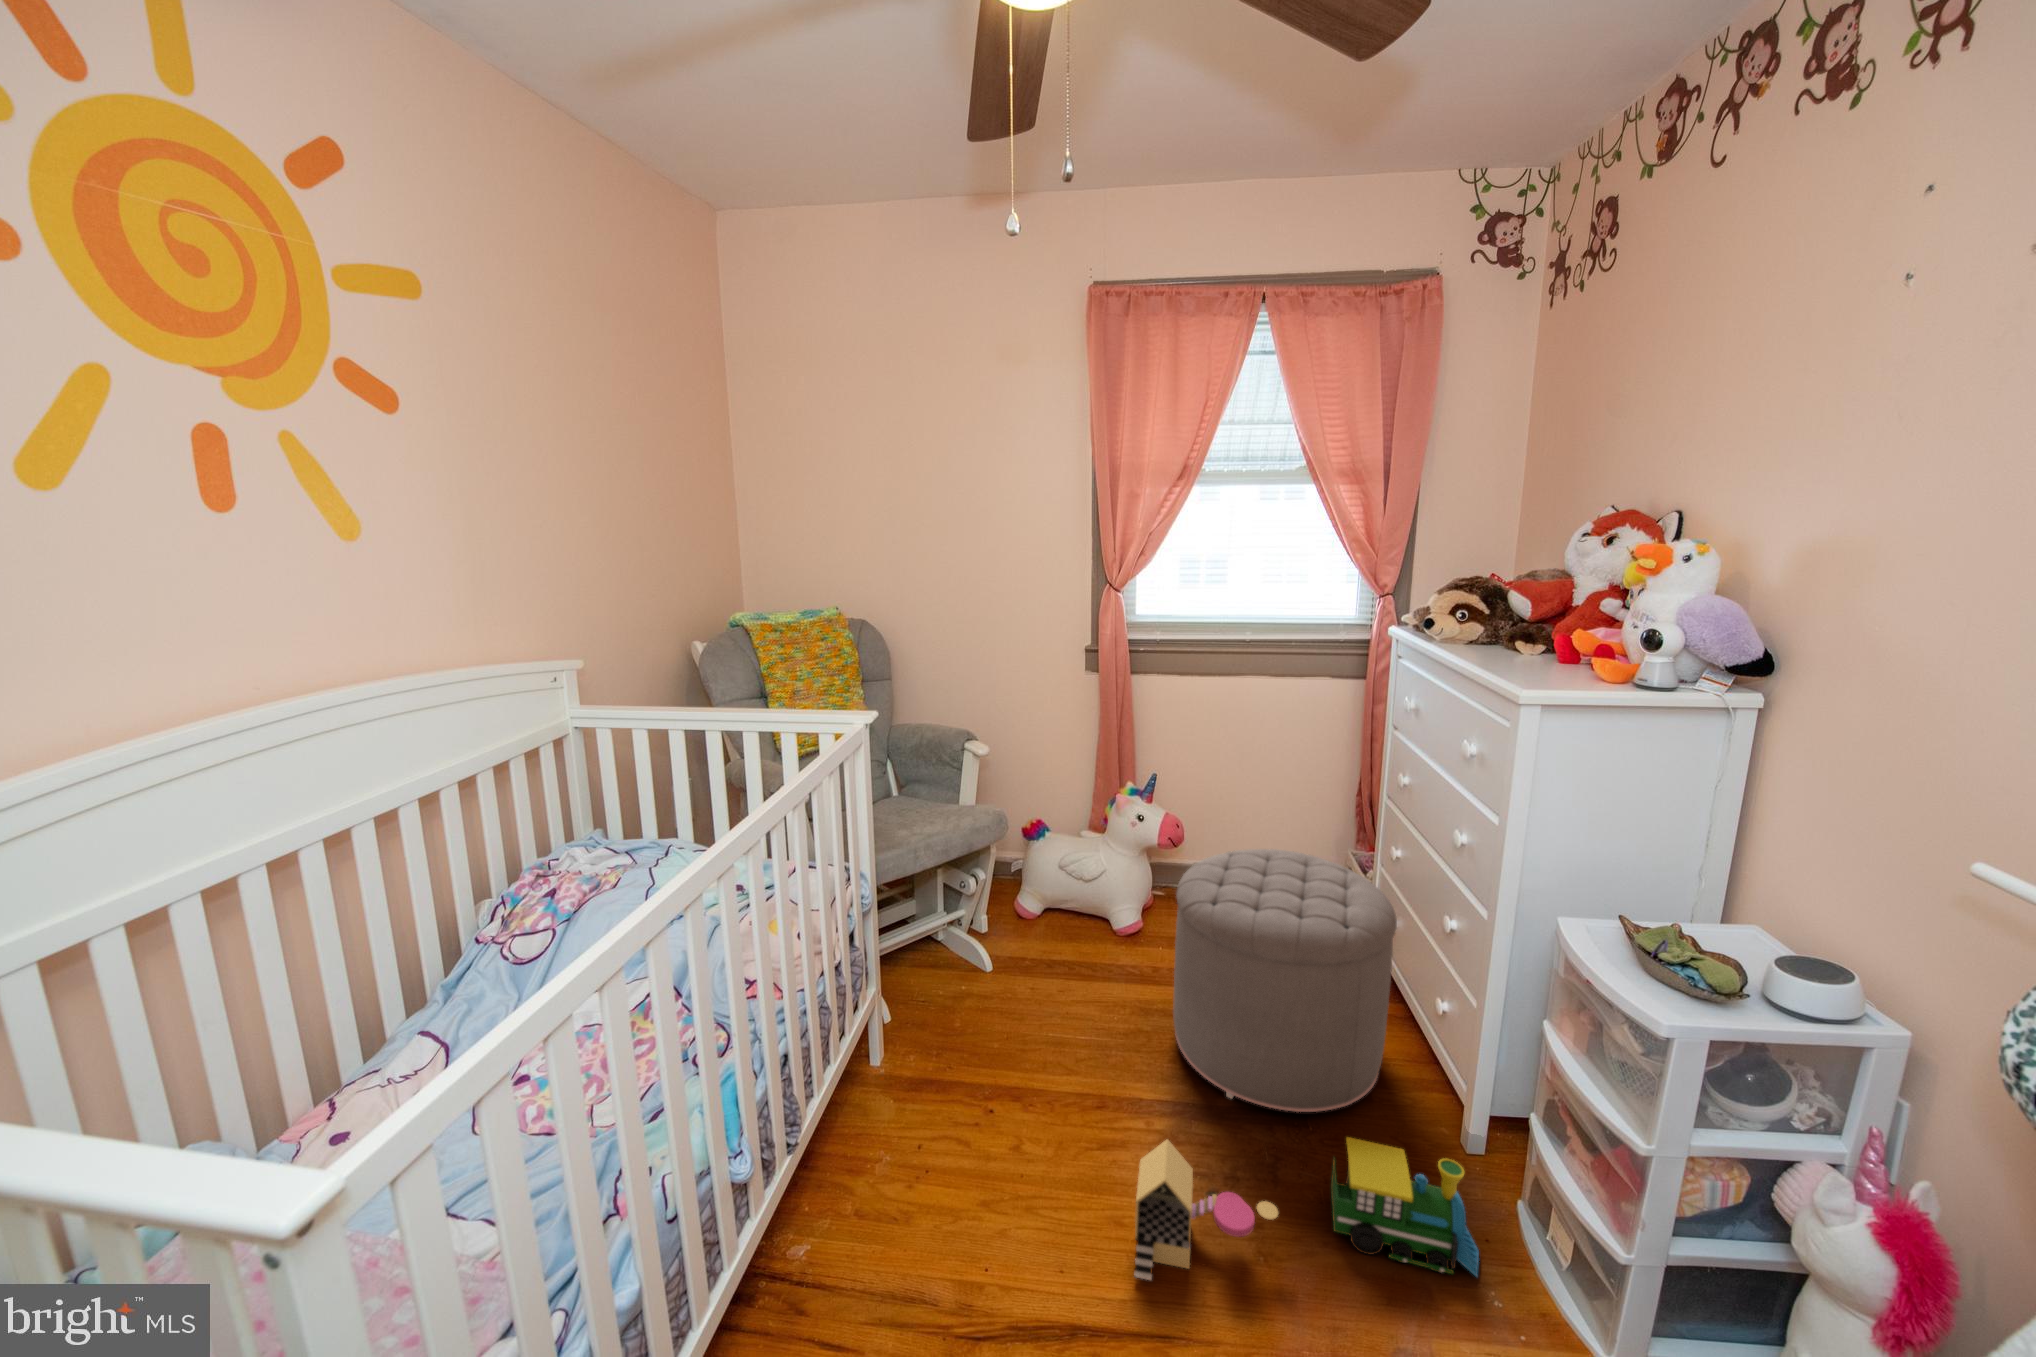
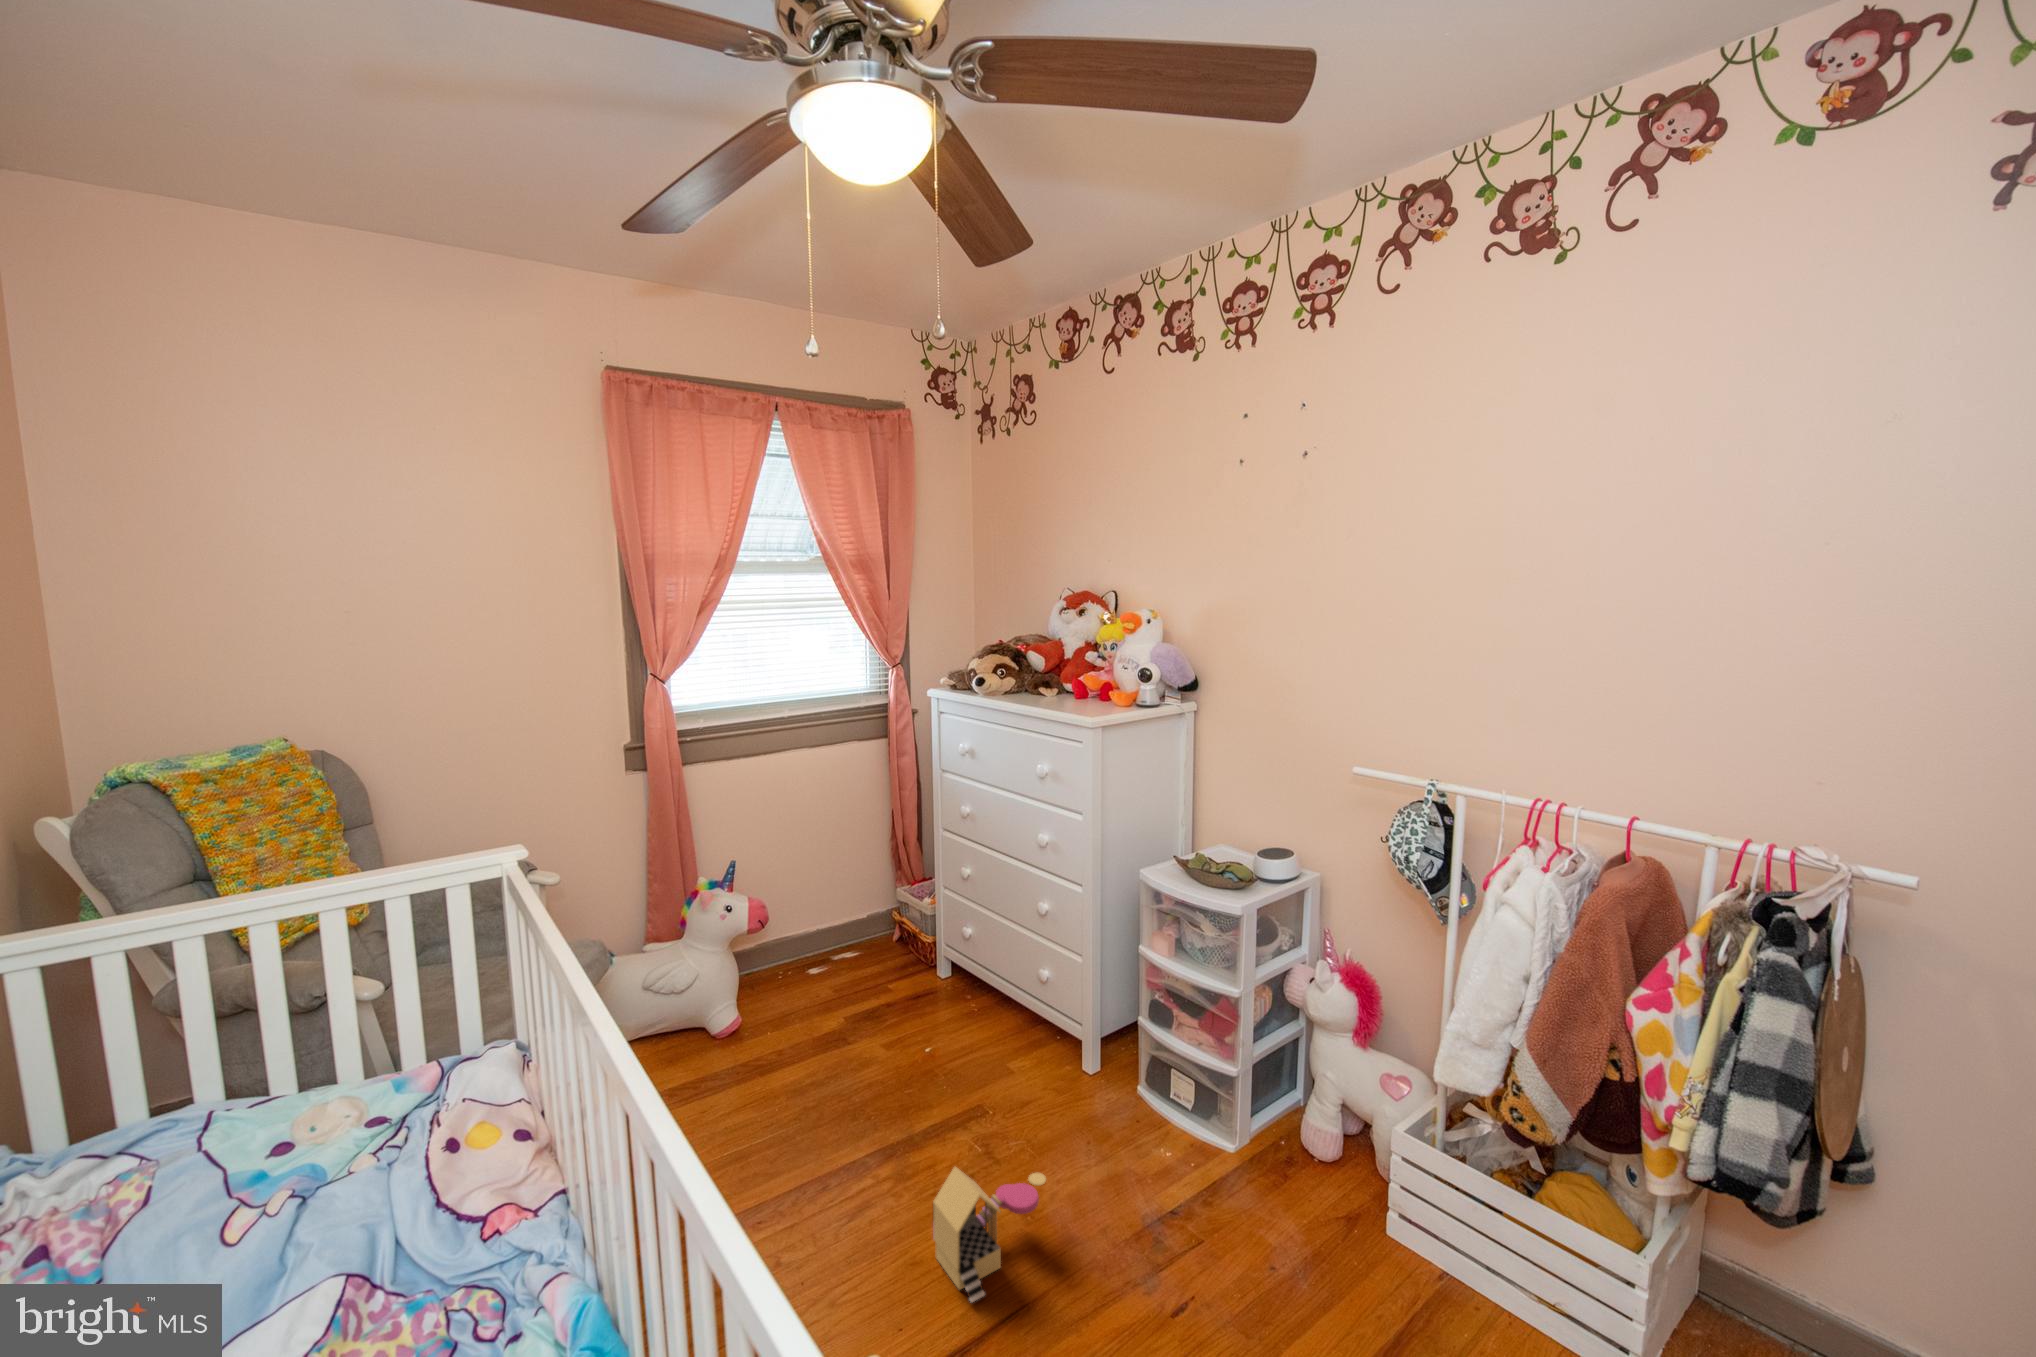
ottoman: present [1173,849,1397,1112] -> none [835,891,1023,1129]
toy train: present [1331,1137,1479,1277] -> none [1044,1071,1153,1176]

